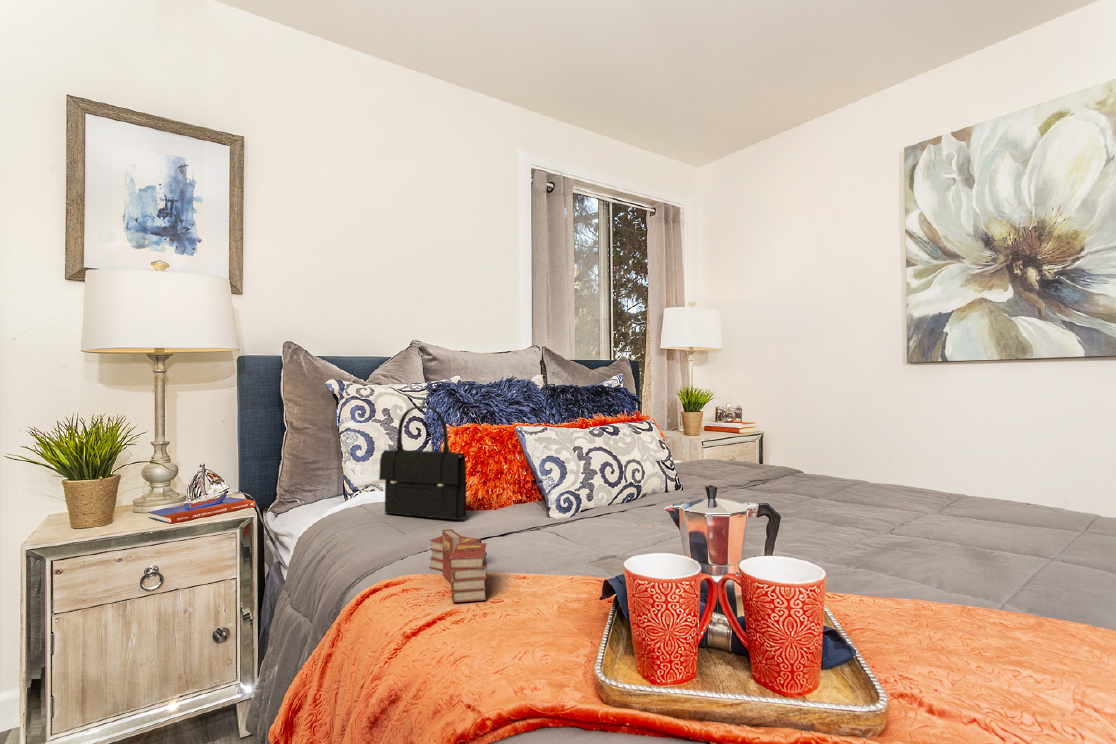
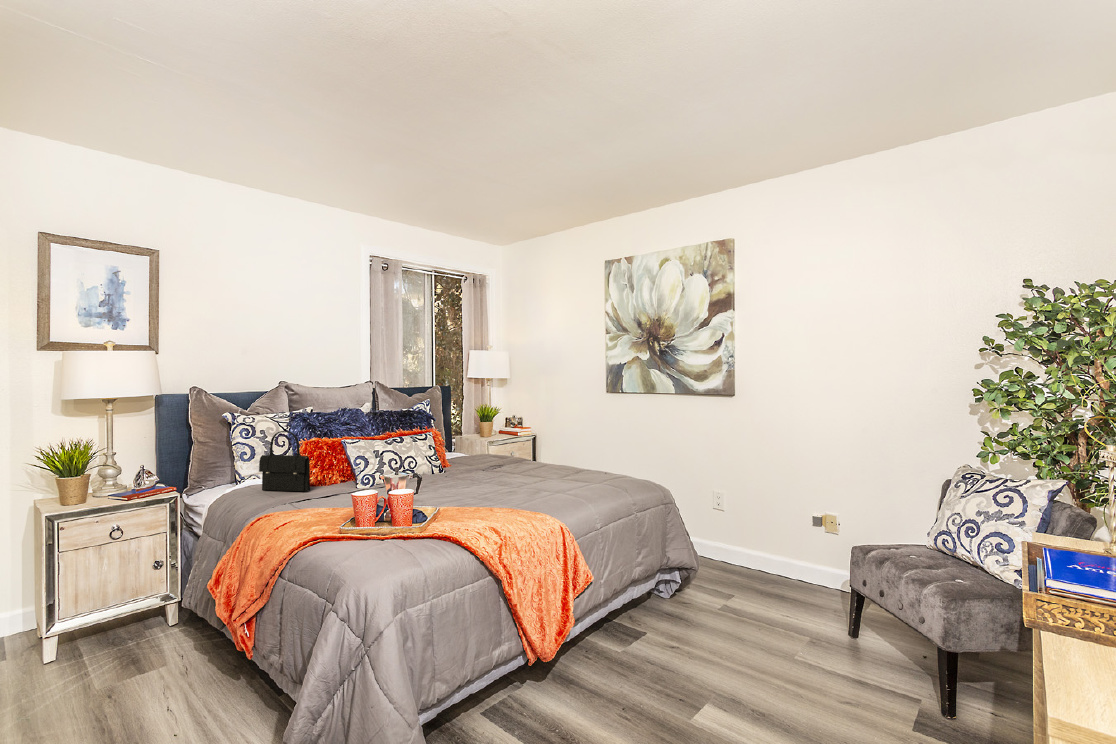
book: present [430,529,487,603] -> none [288,492,314,519]

